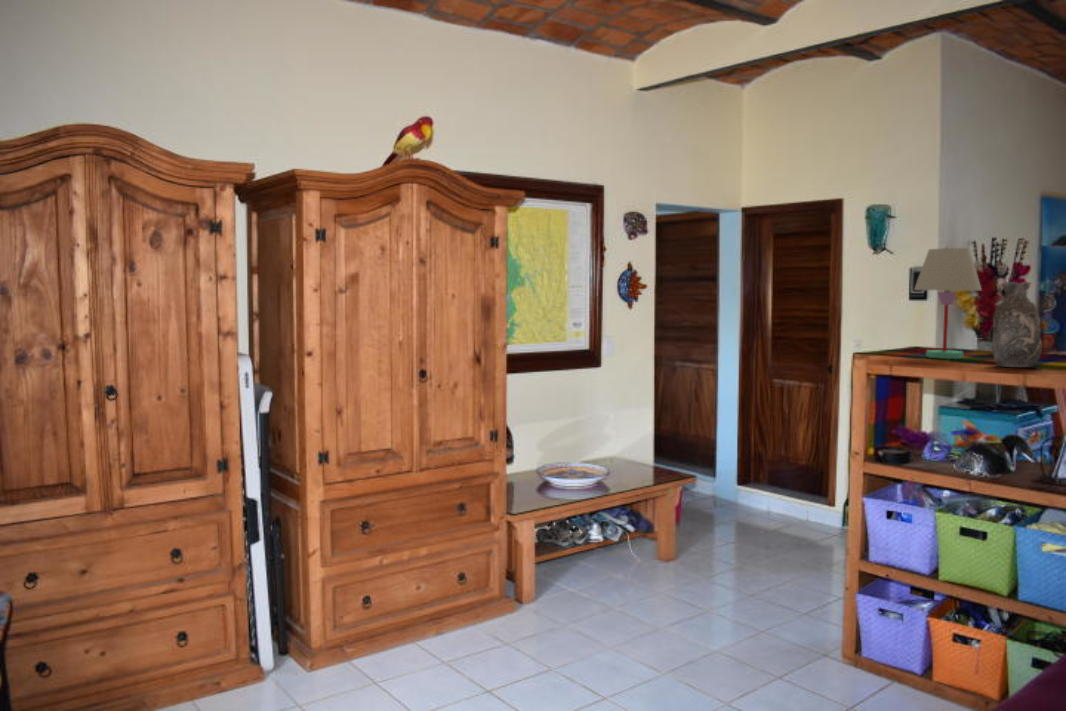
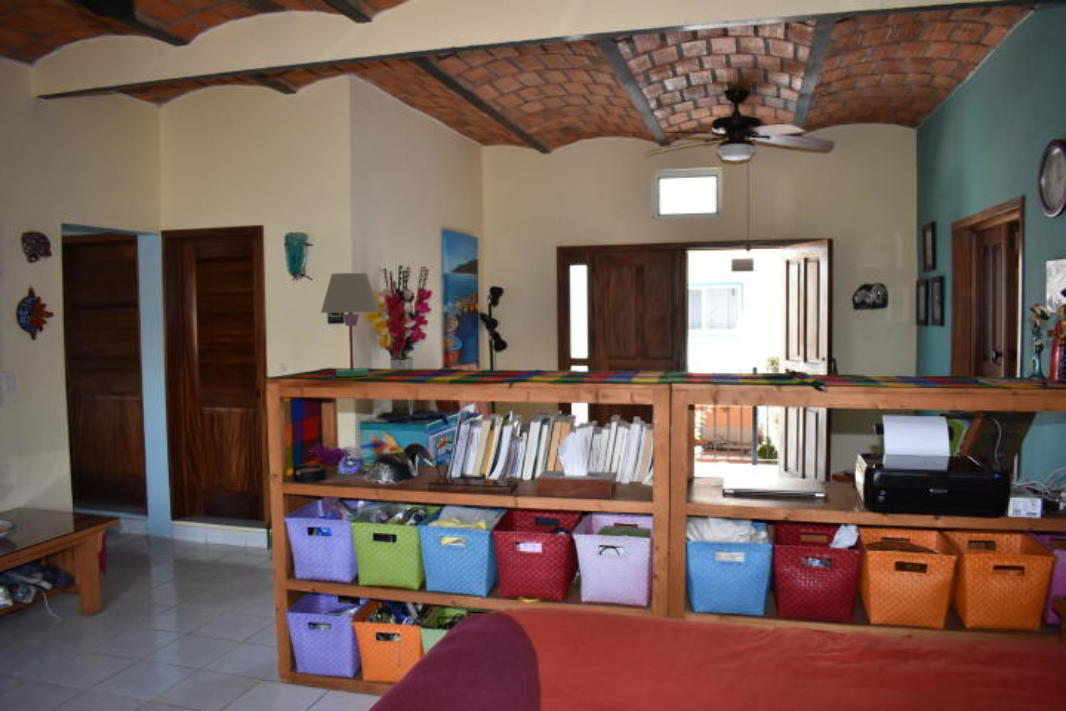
decorative vase: present [992,282,1042,367] -> none [388,303,429,382]

